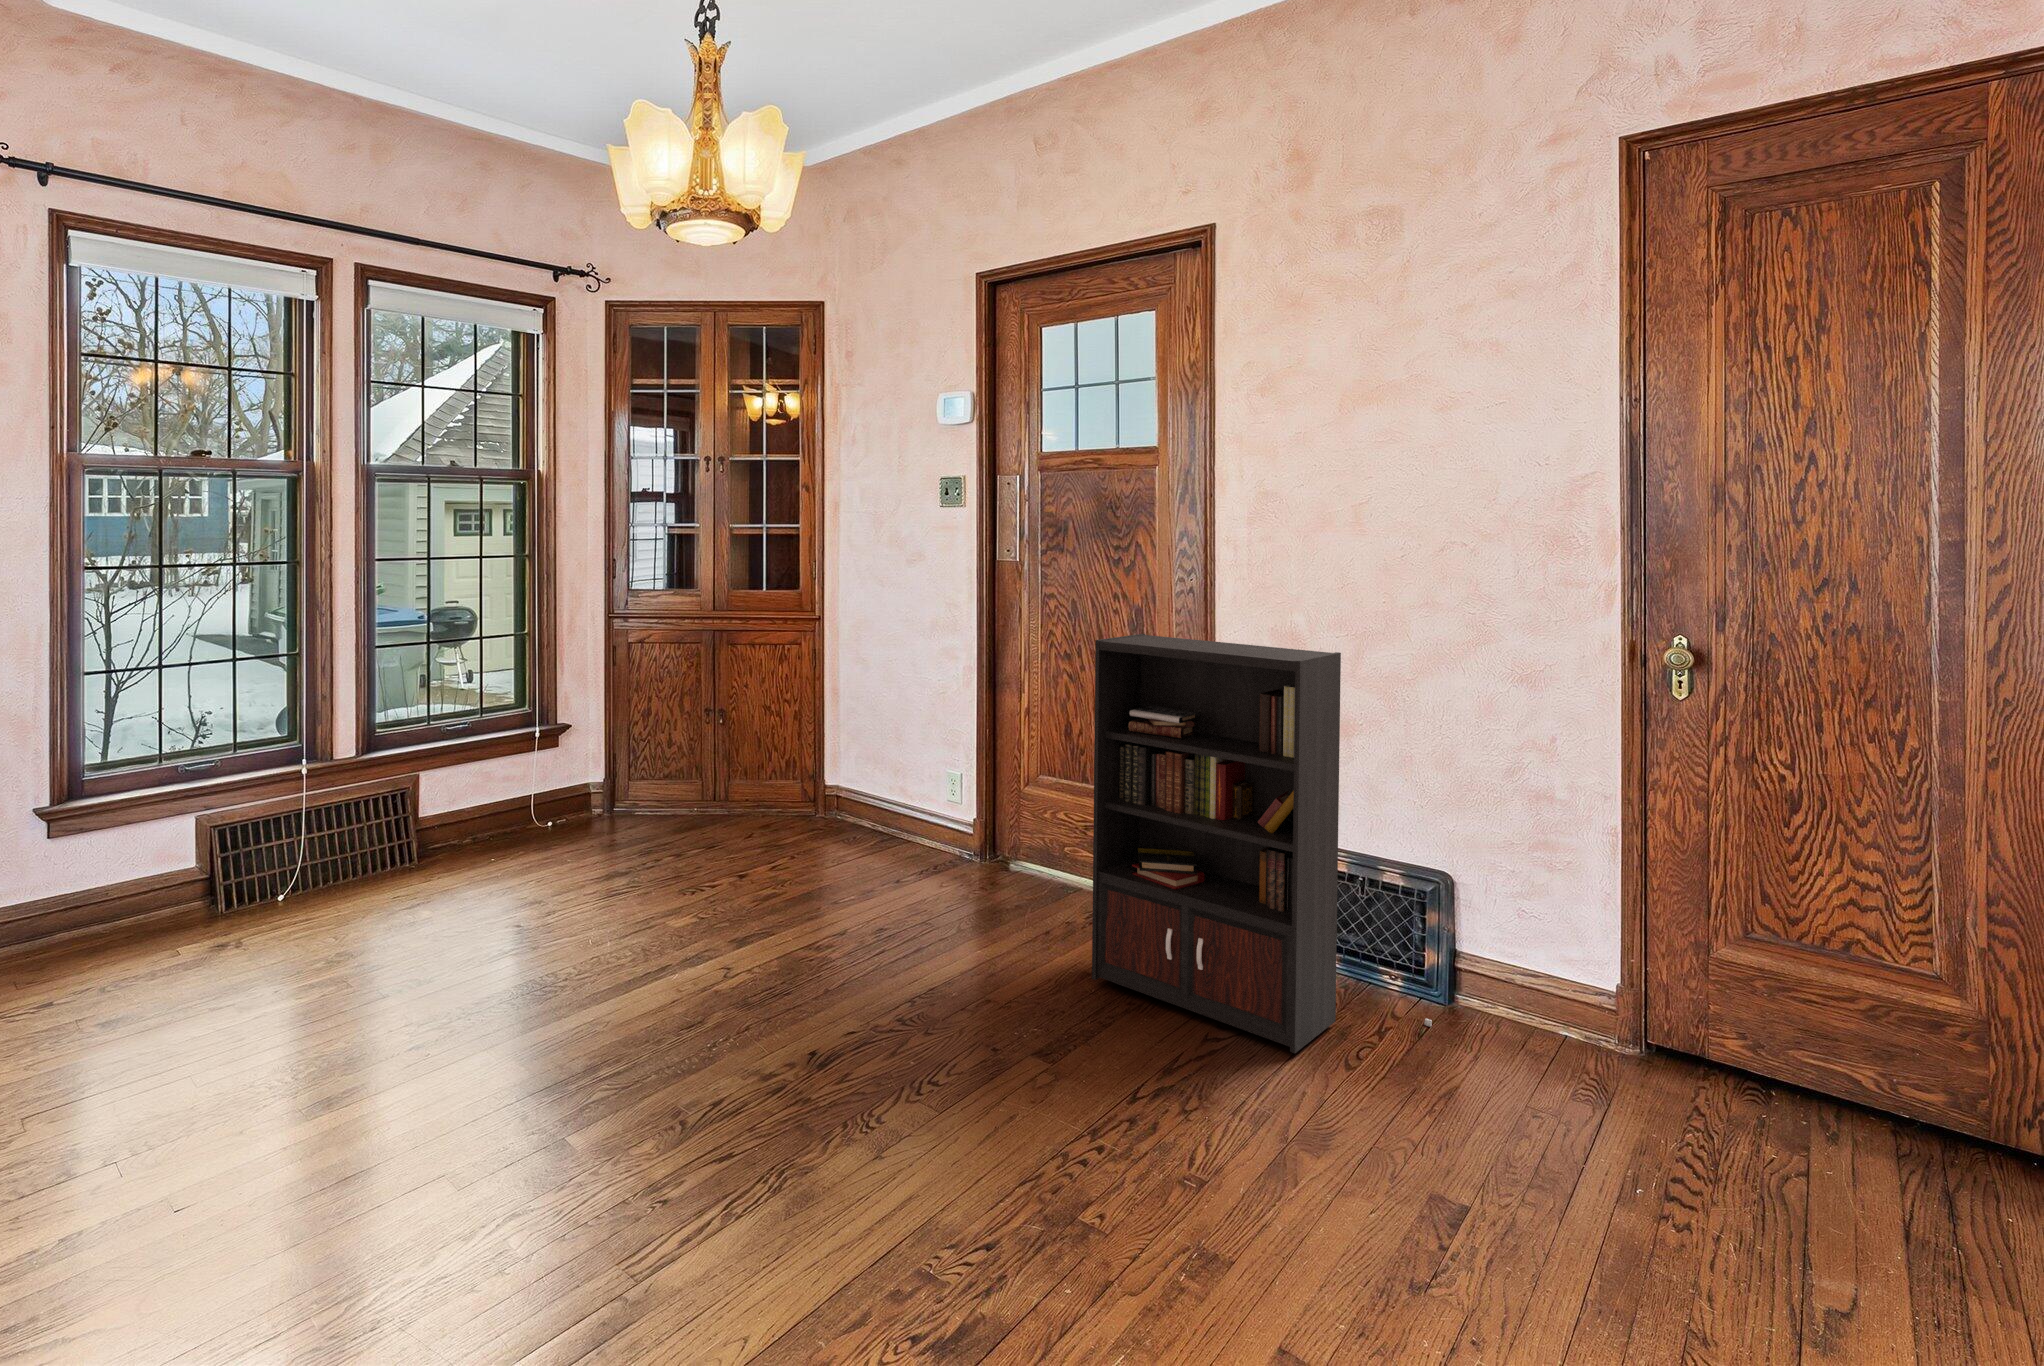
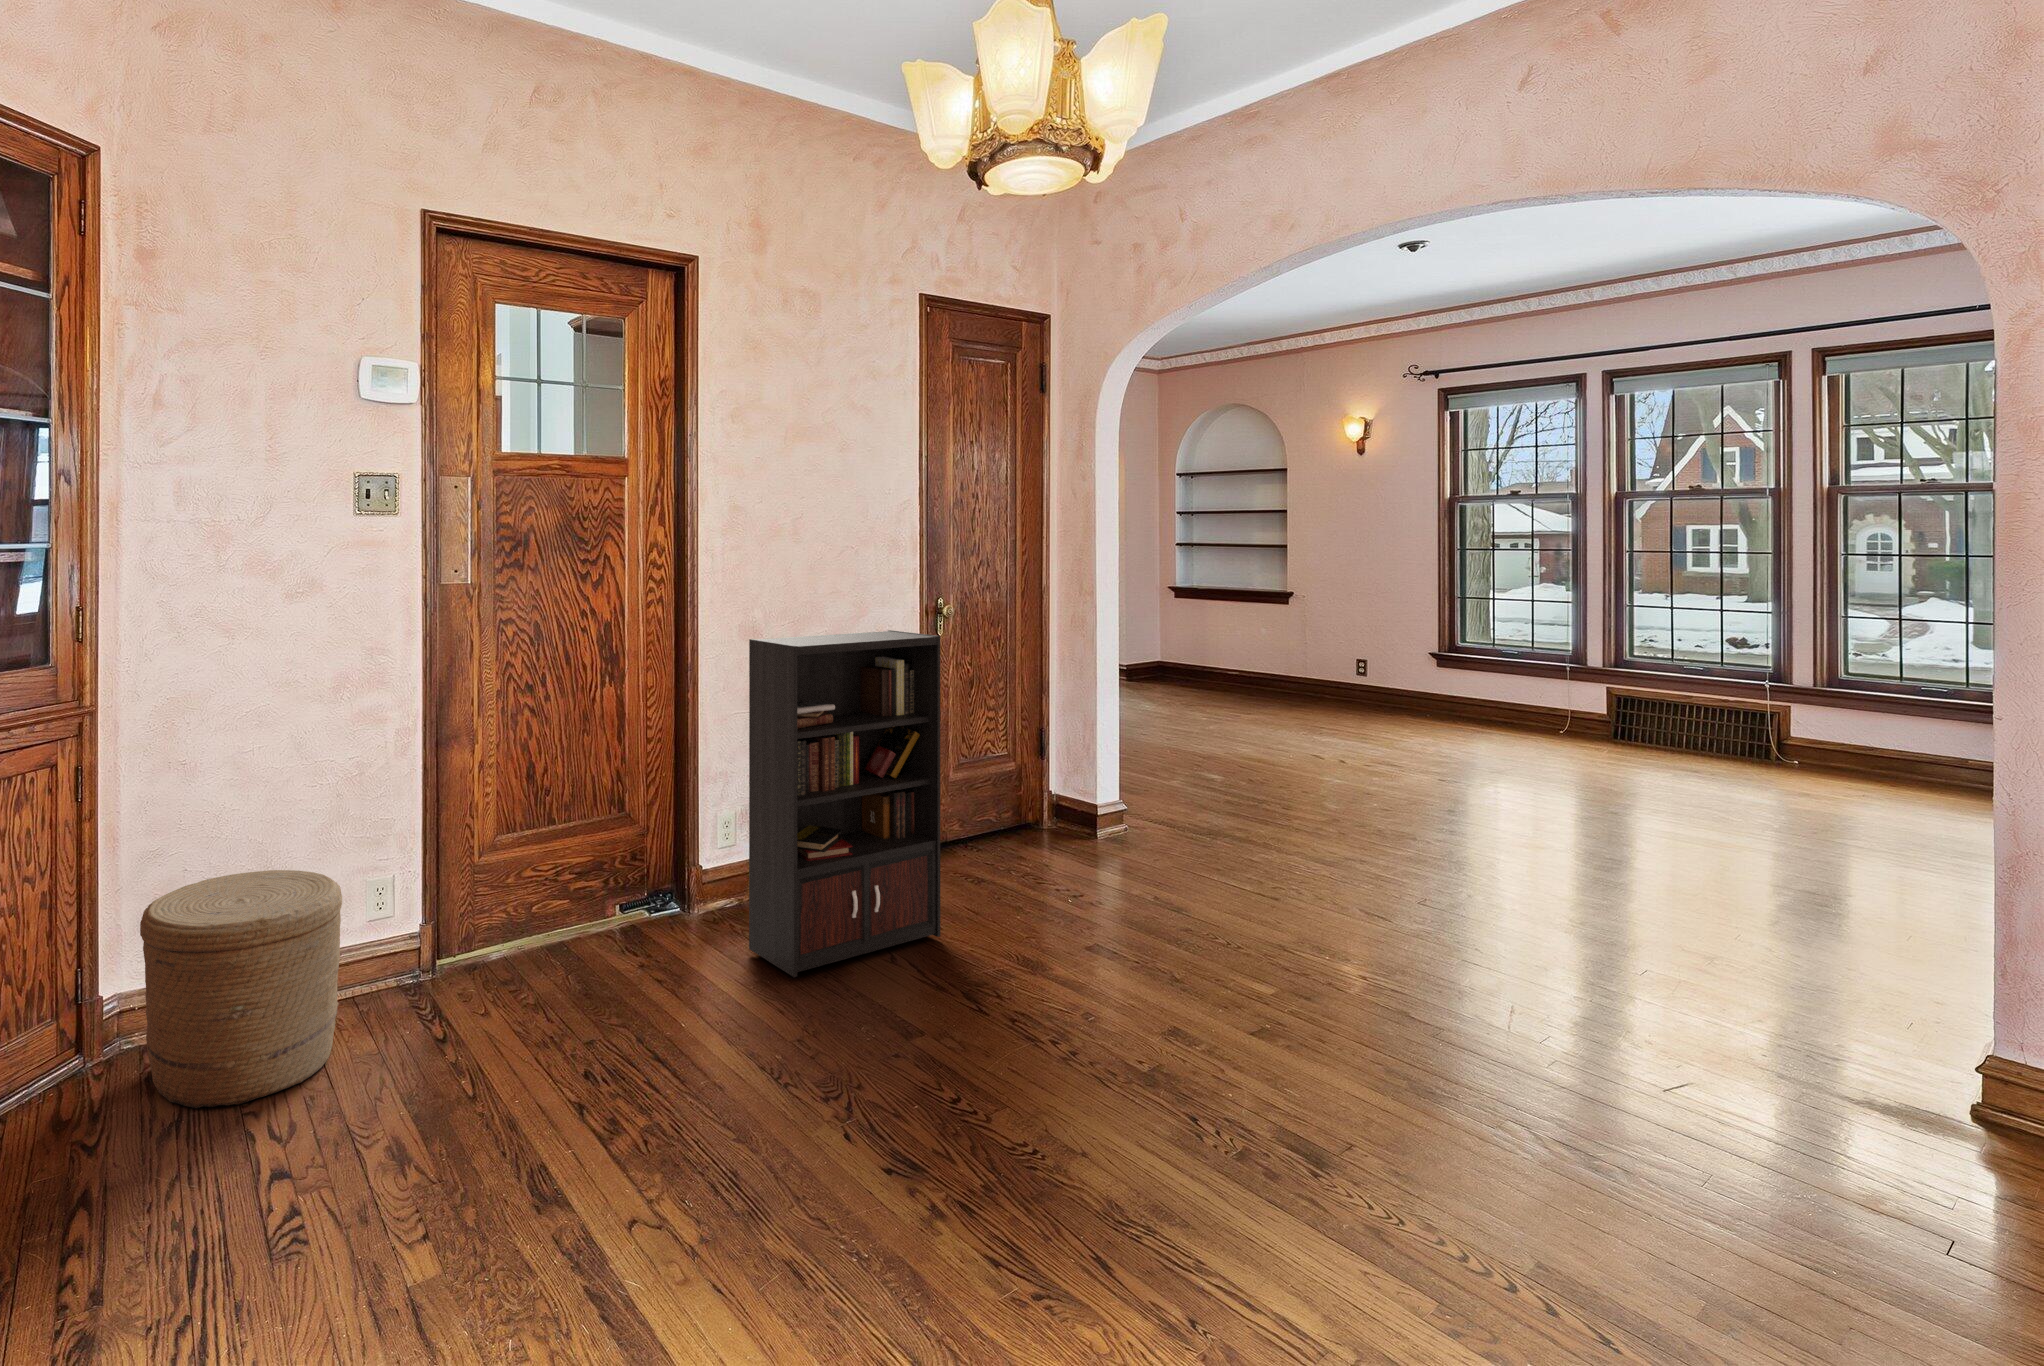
woven basket: none [783,732,894,862] -> present [140,870,342,1108]

